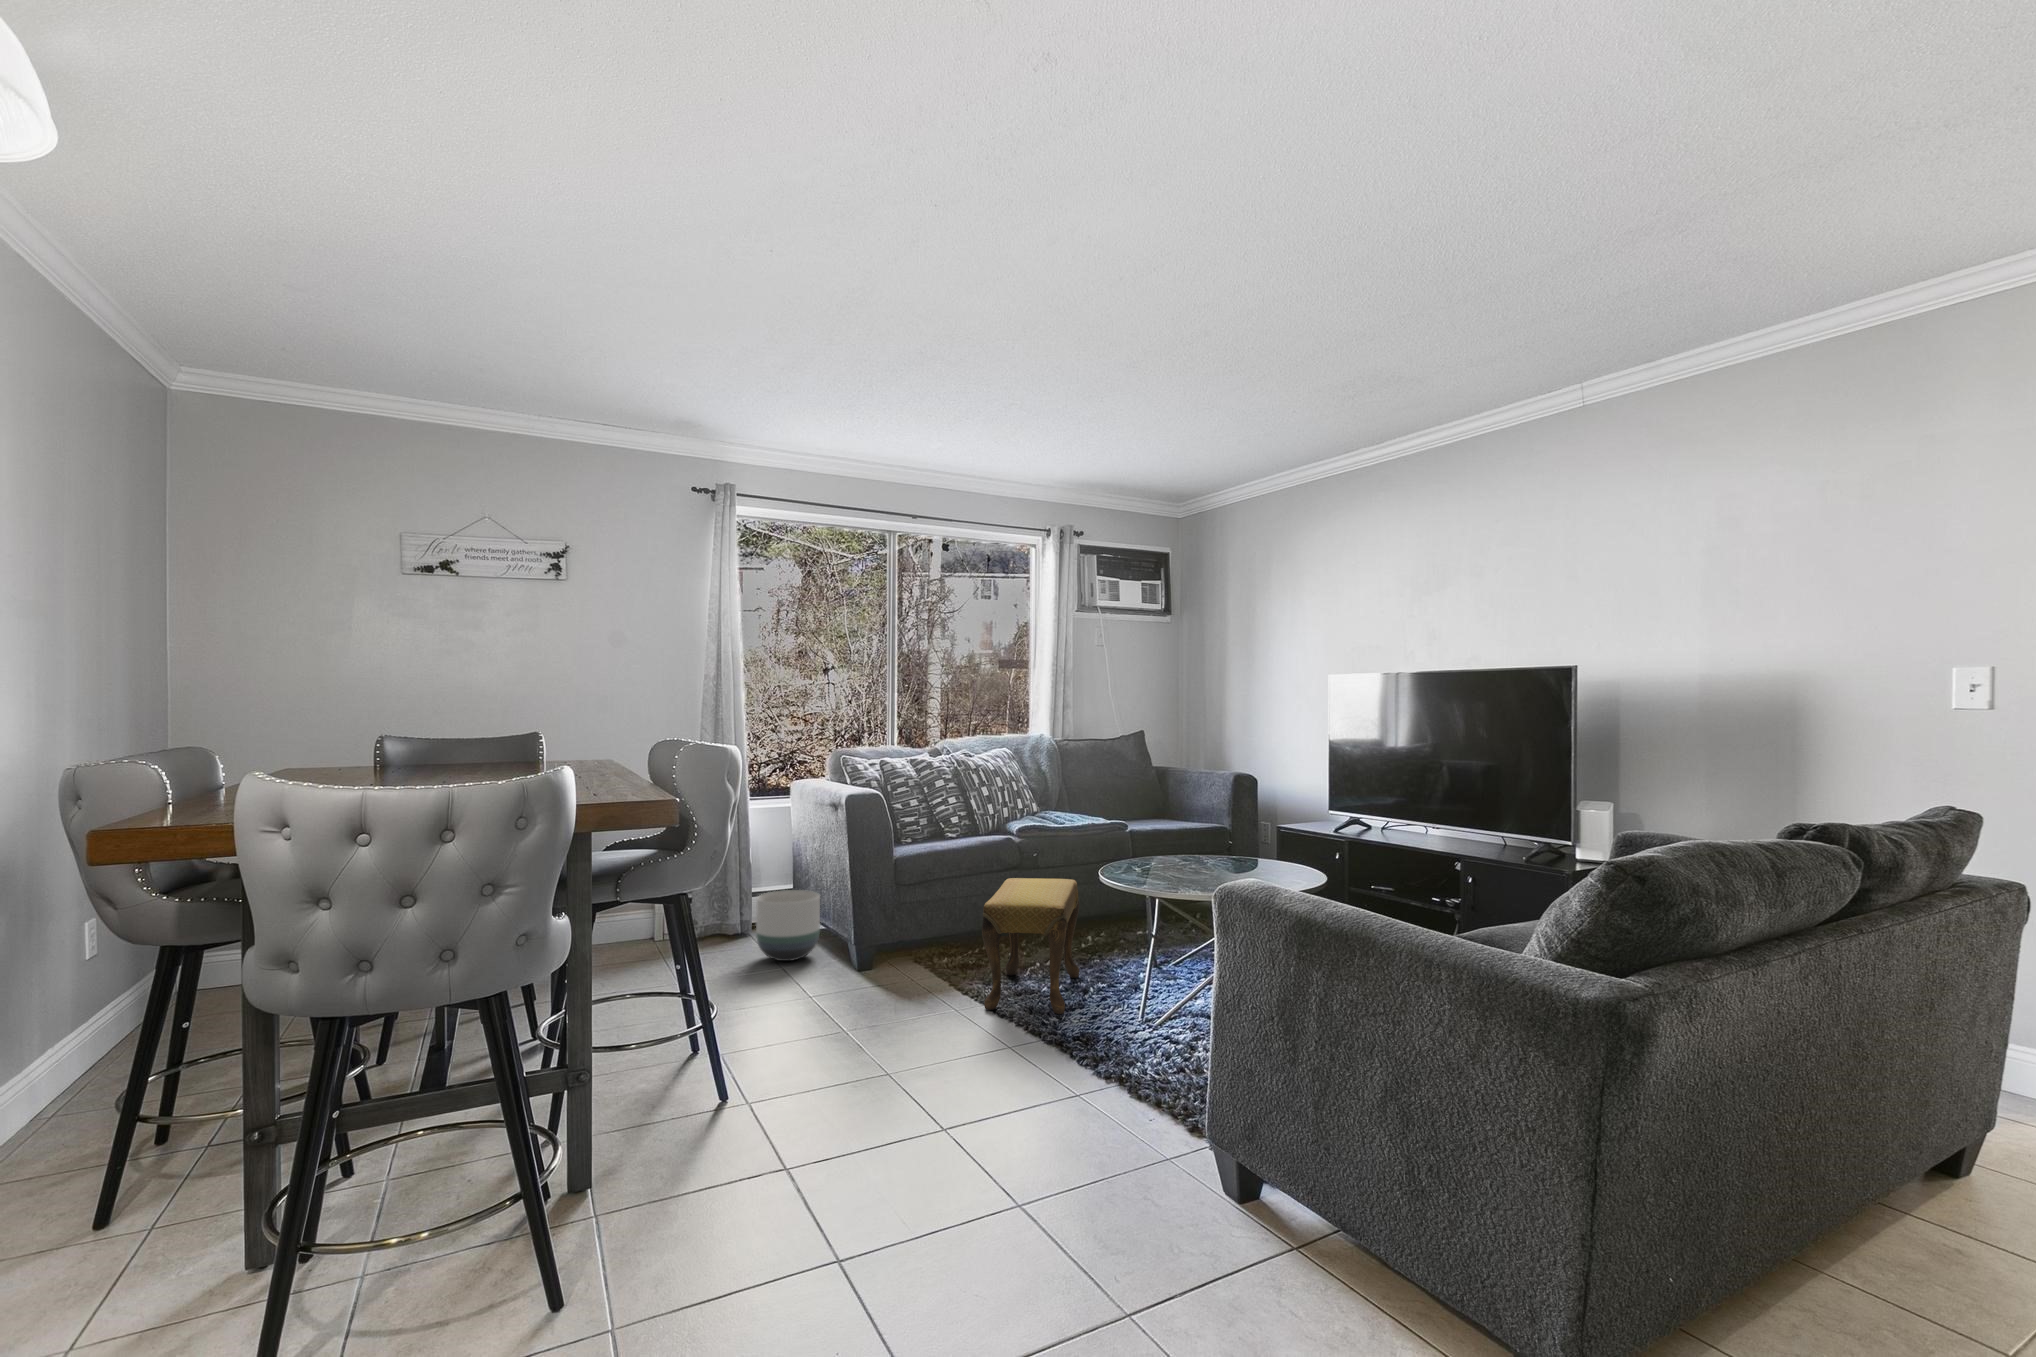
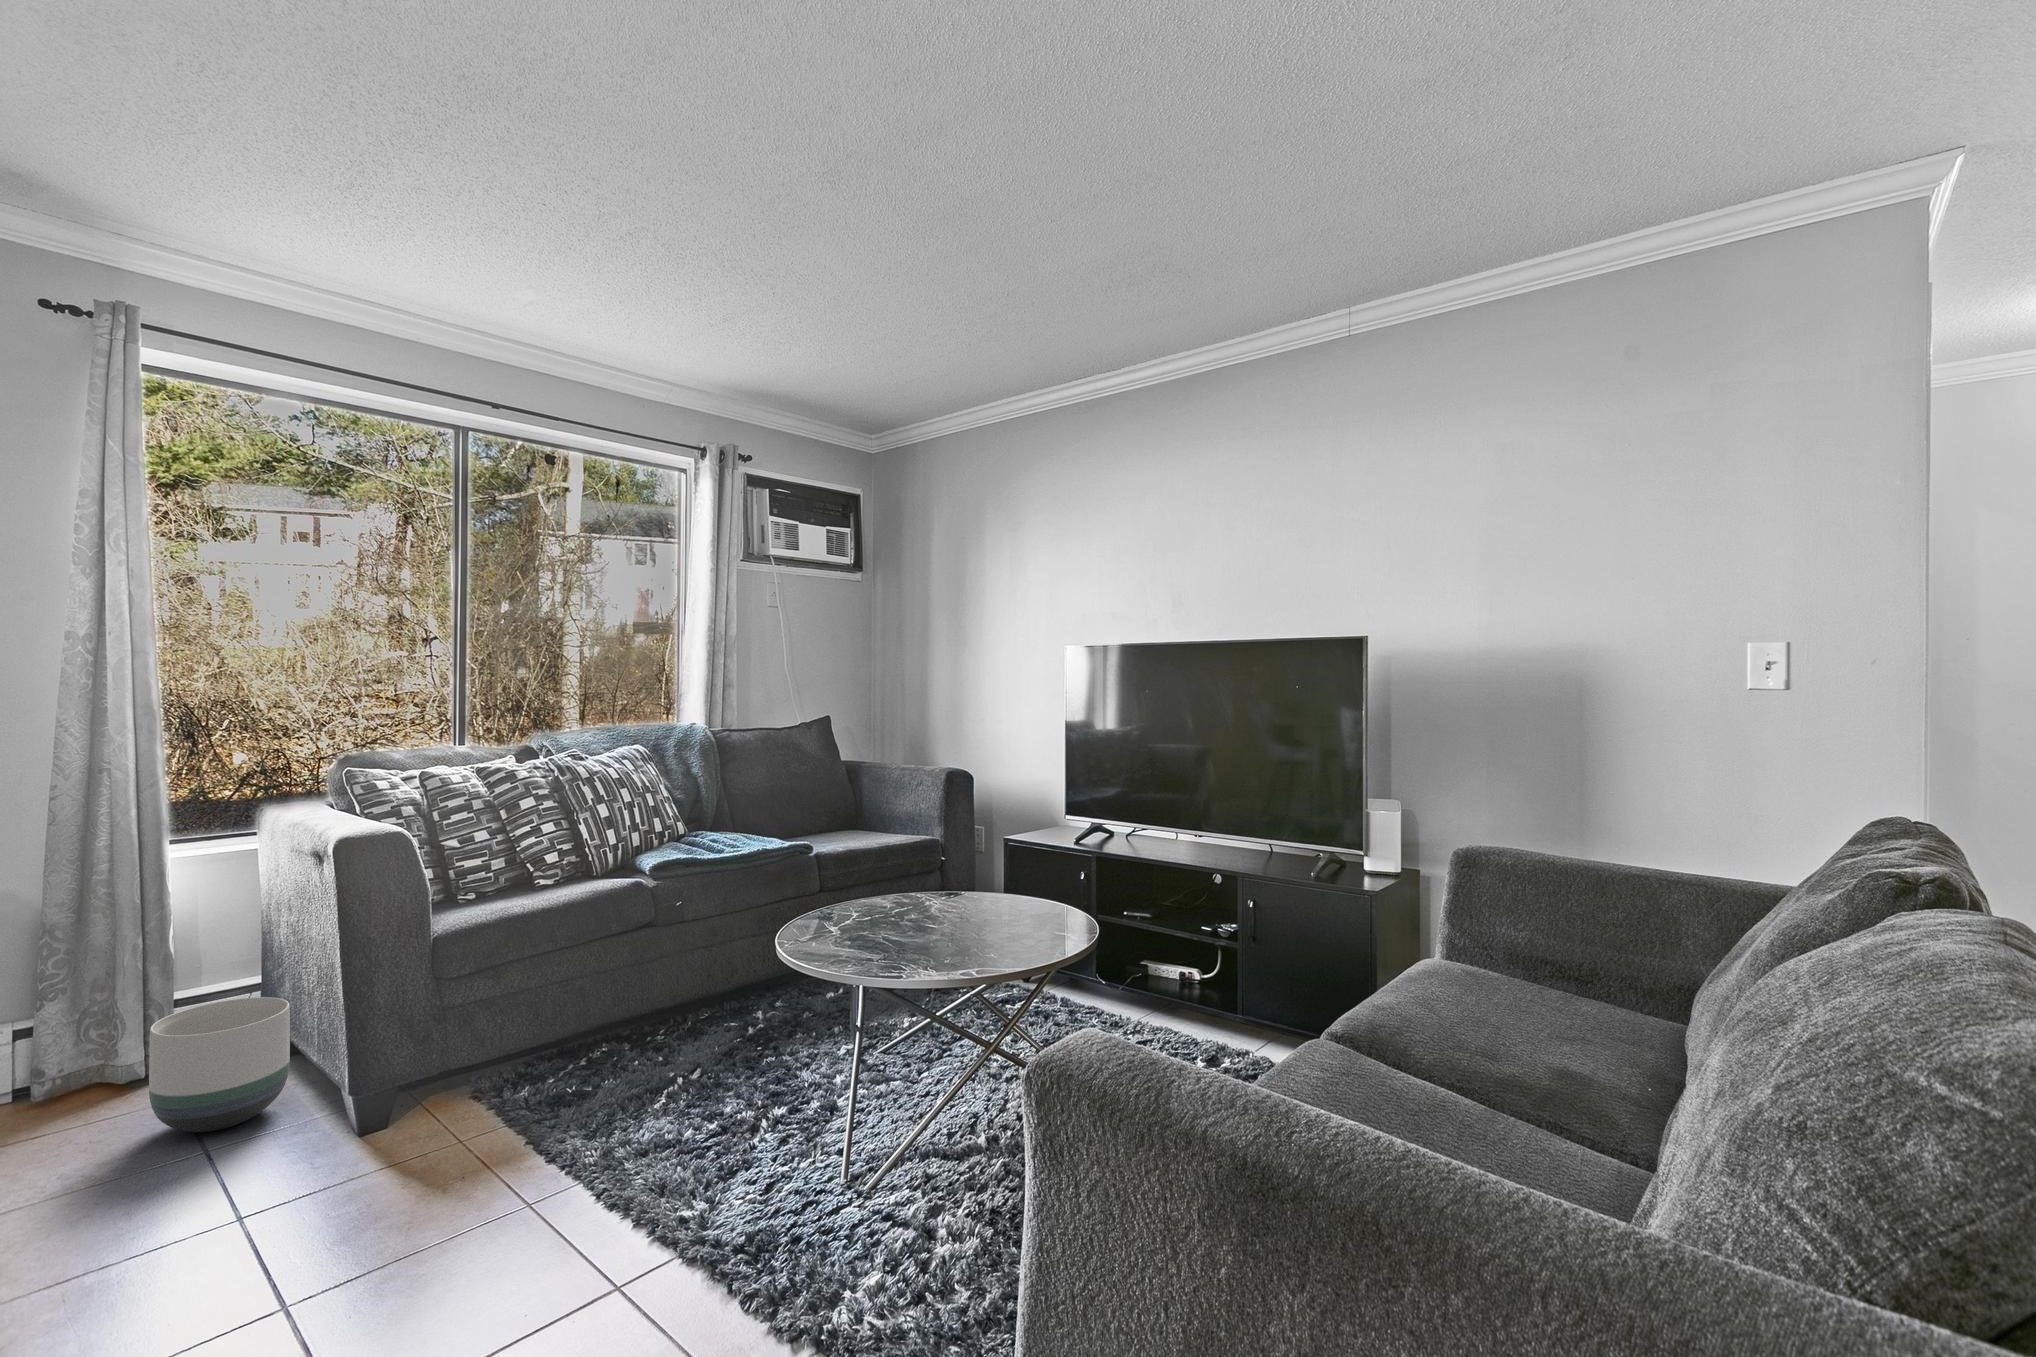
footstool: present [982,878,1079,1014] -> none [576,950,747,1199]

